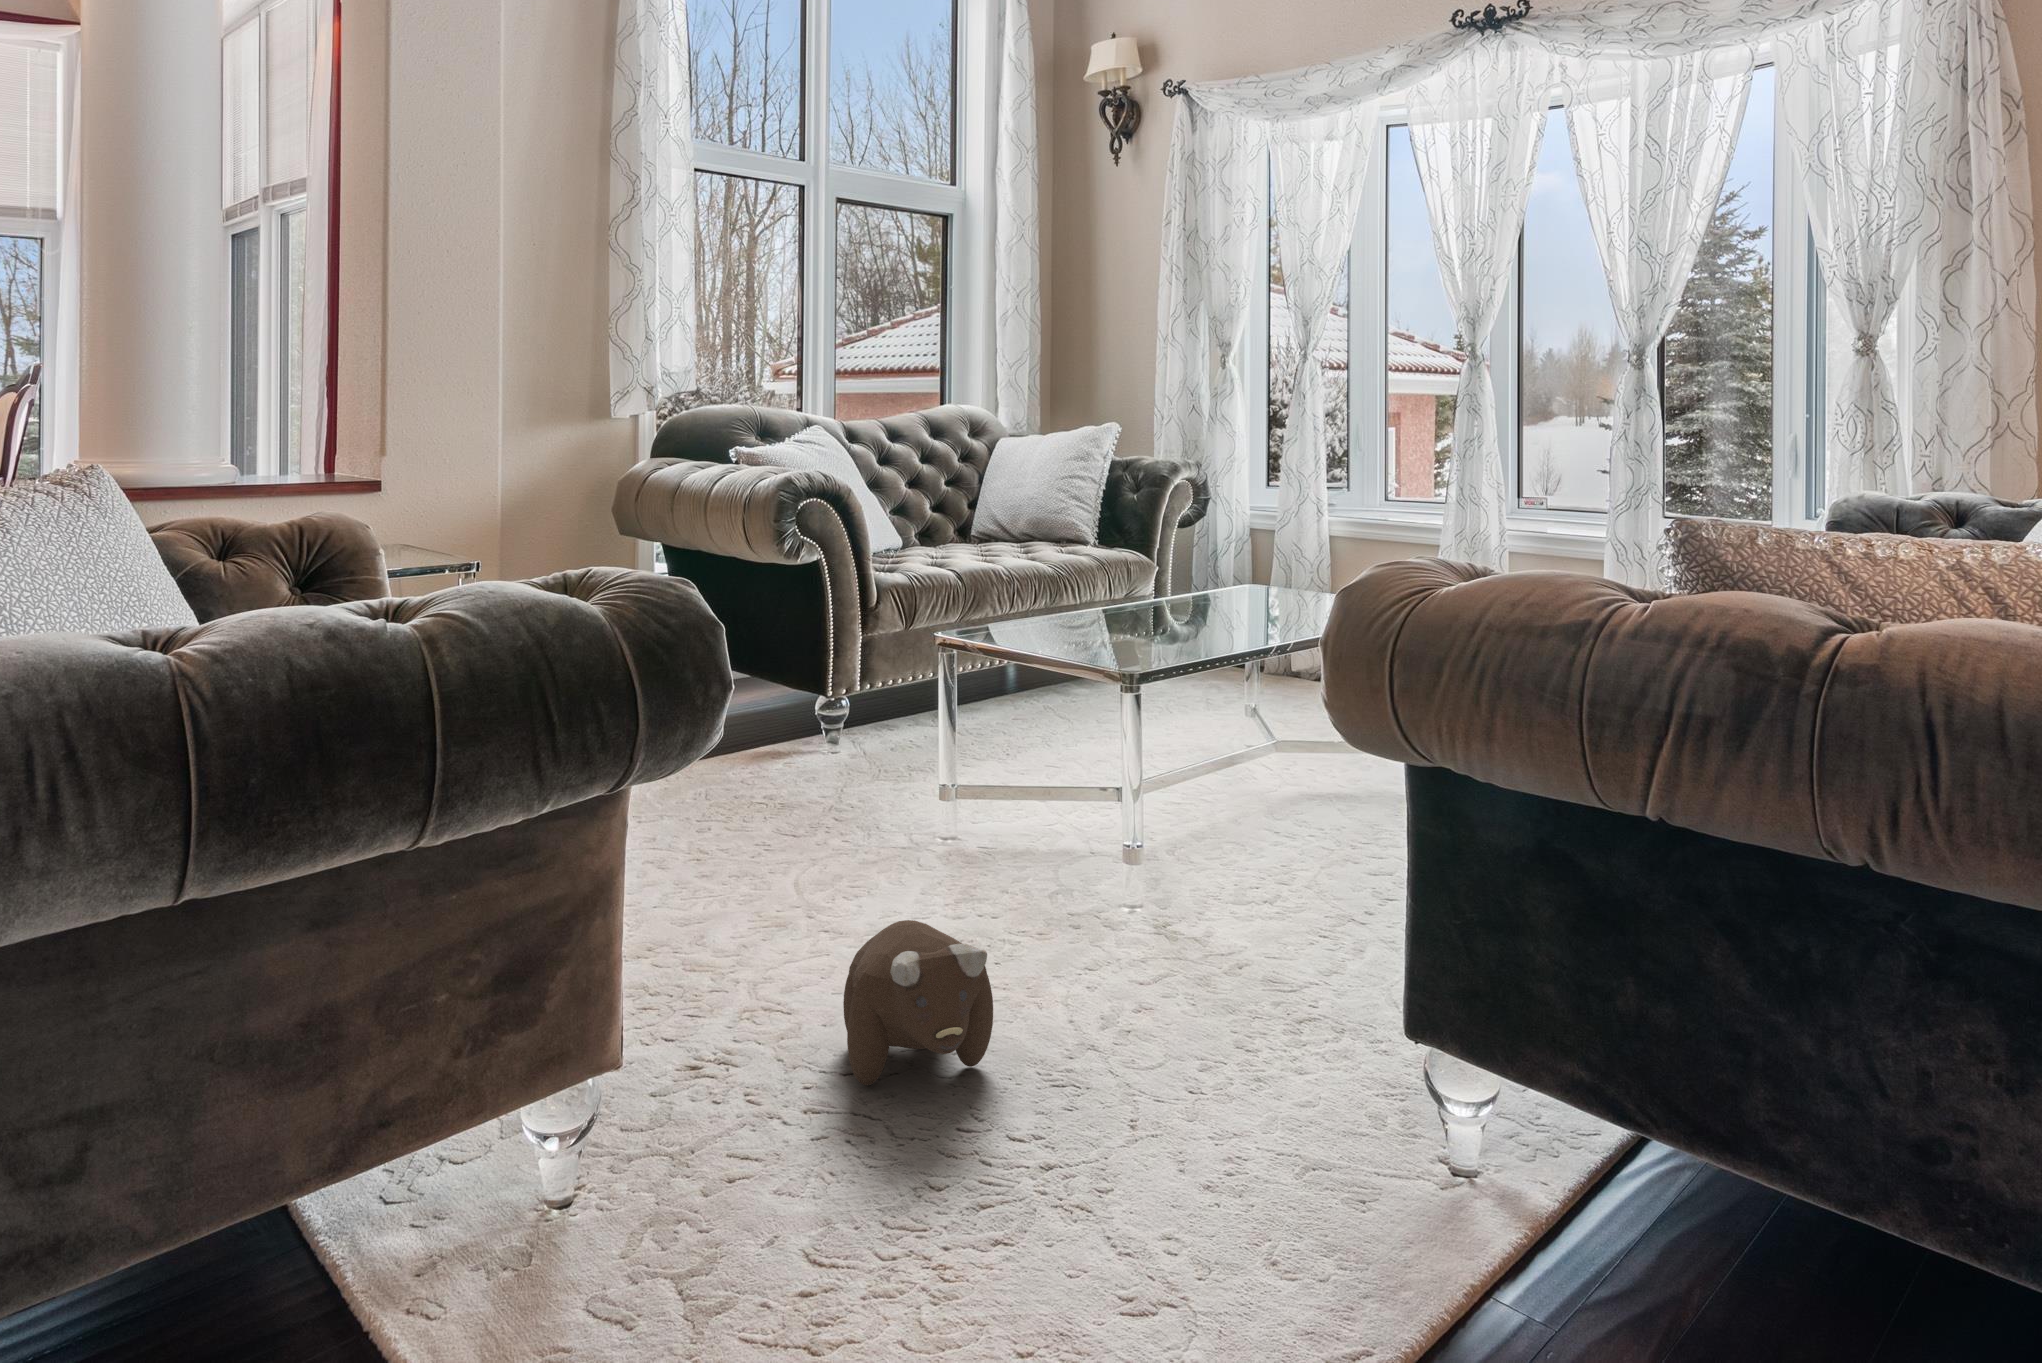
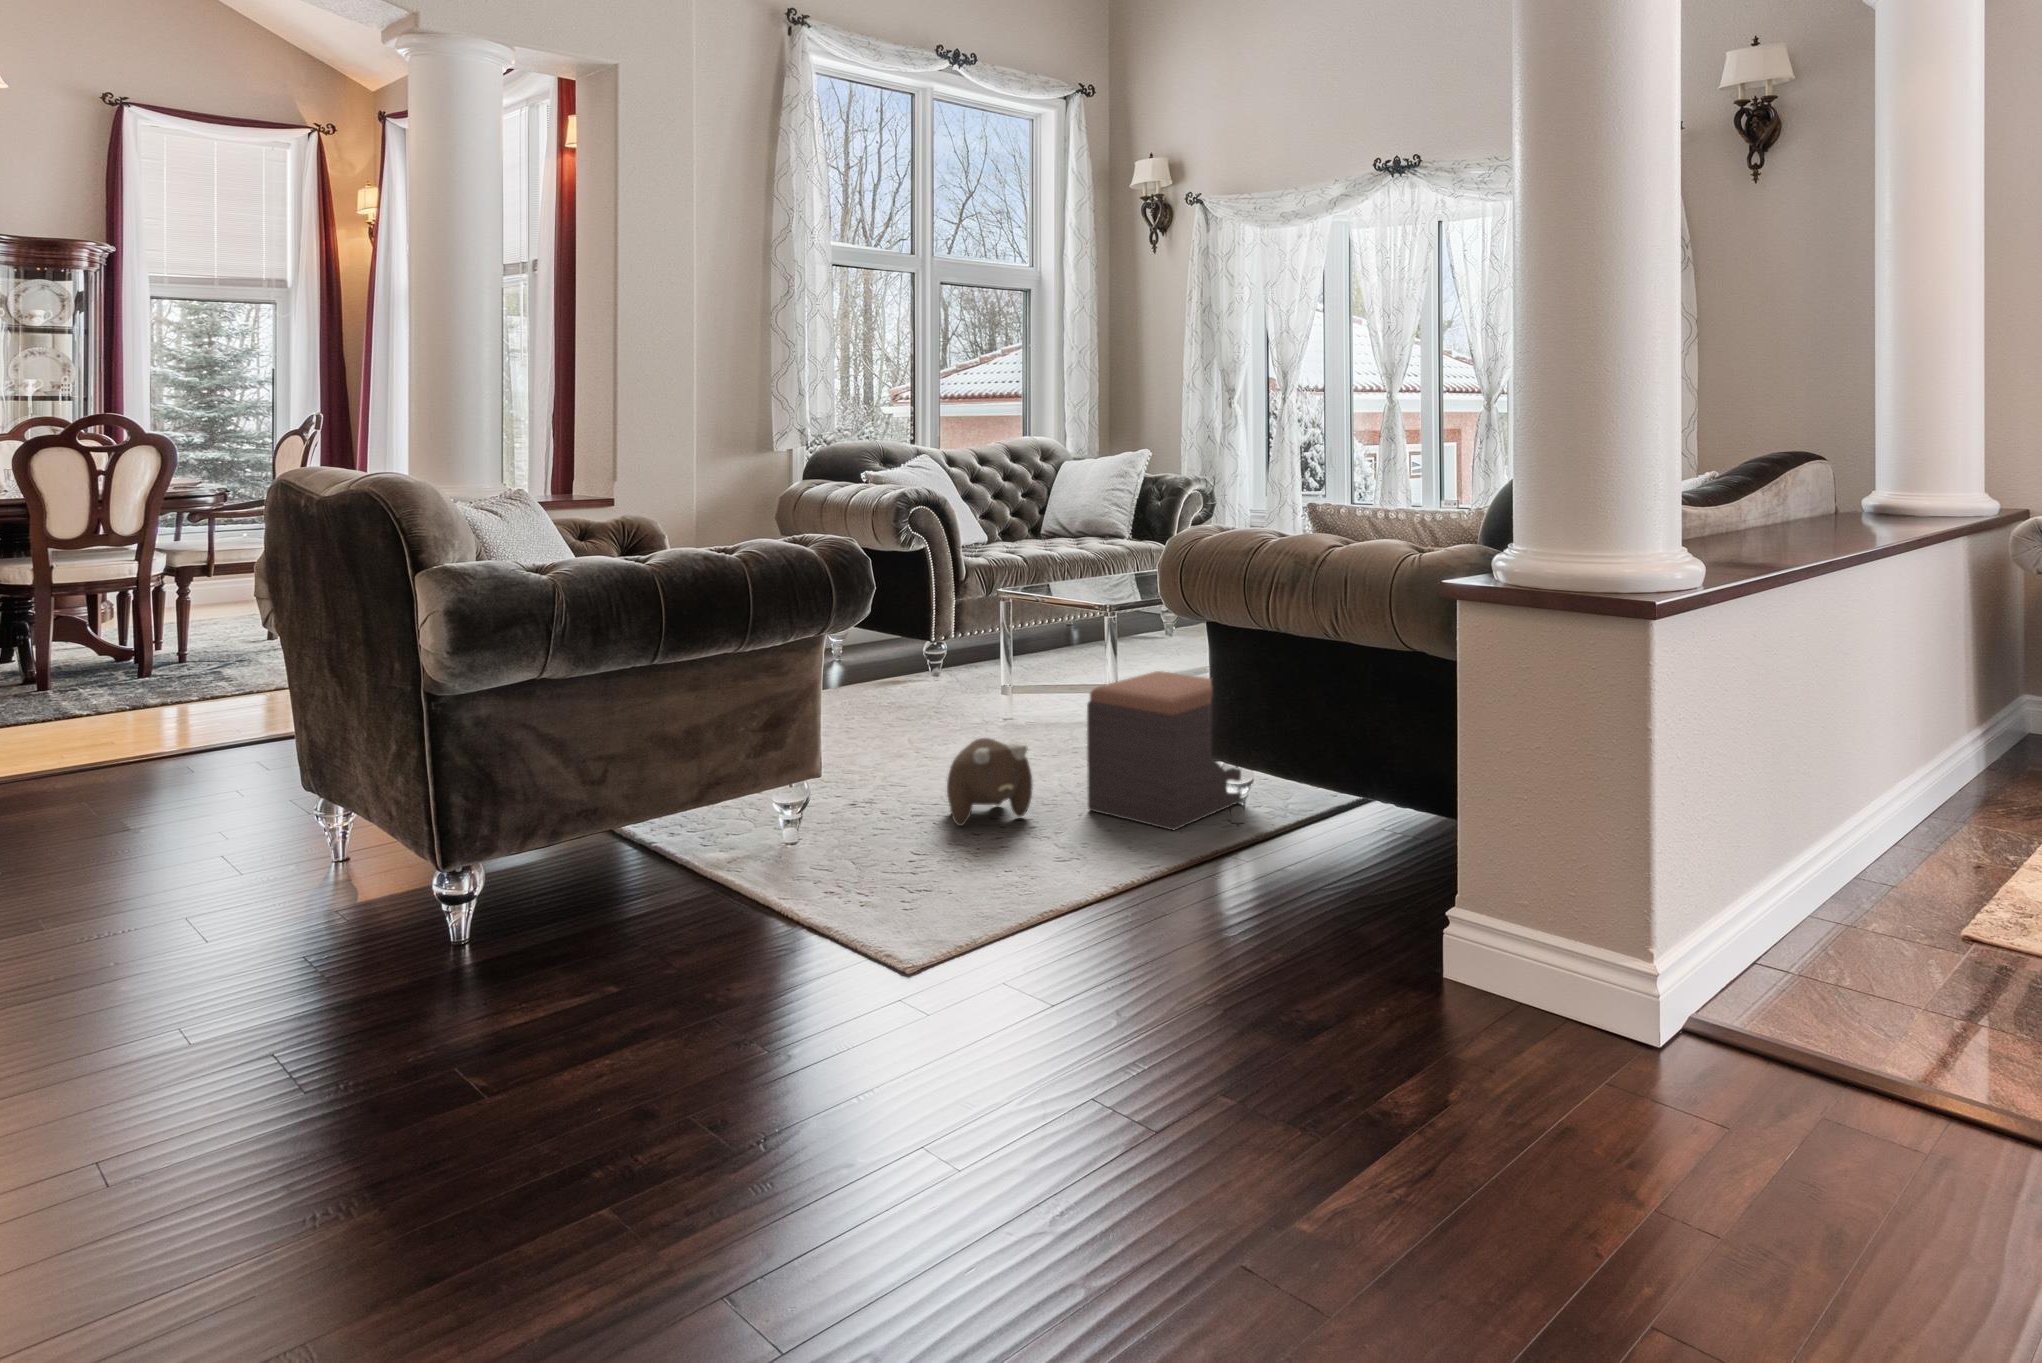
footstool: none [1088,800,1362,1122] -> present [1087,671,1241,830]

